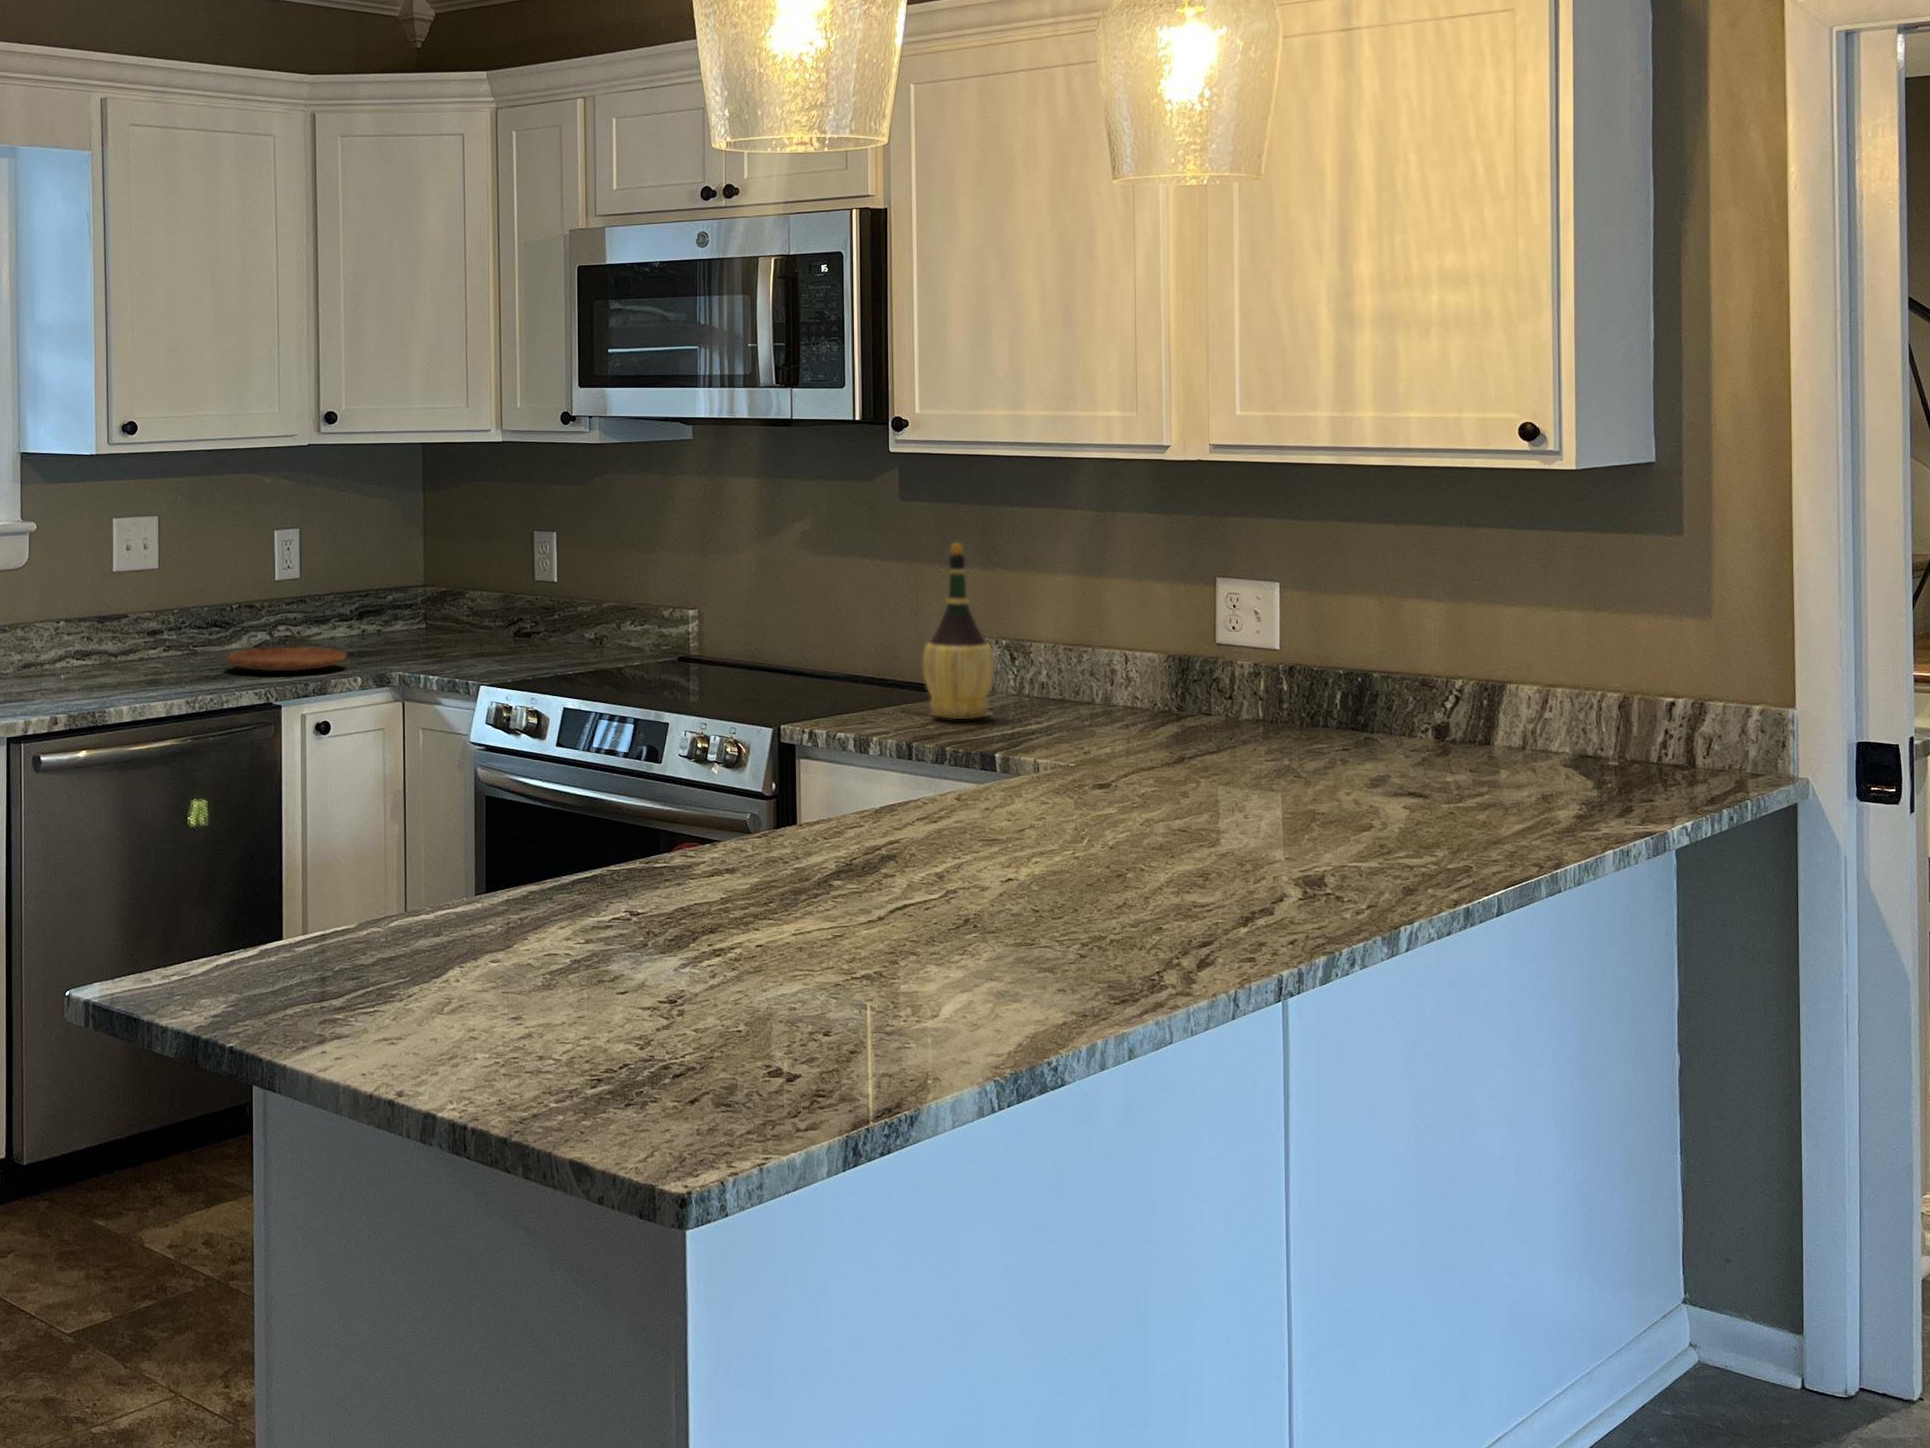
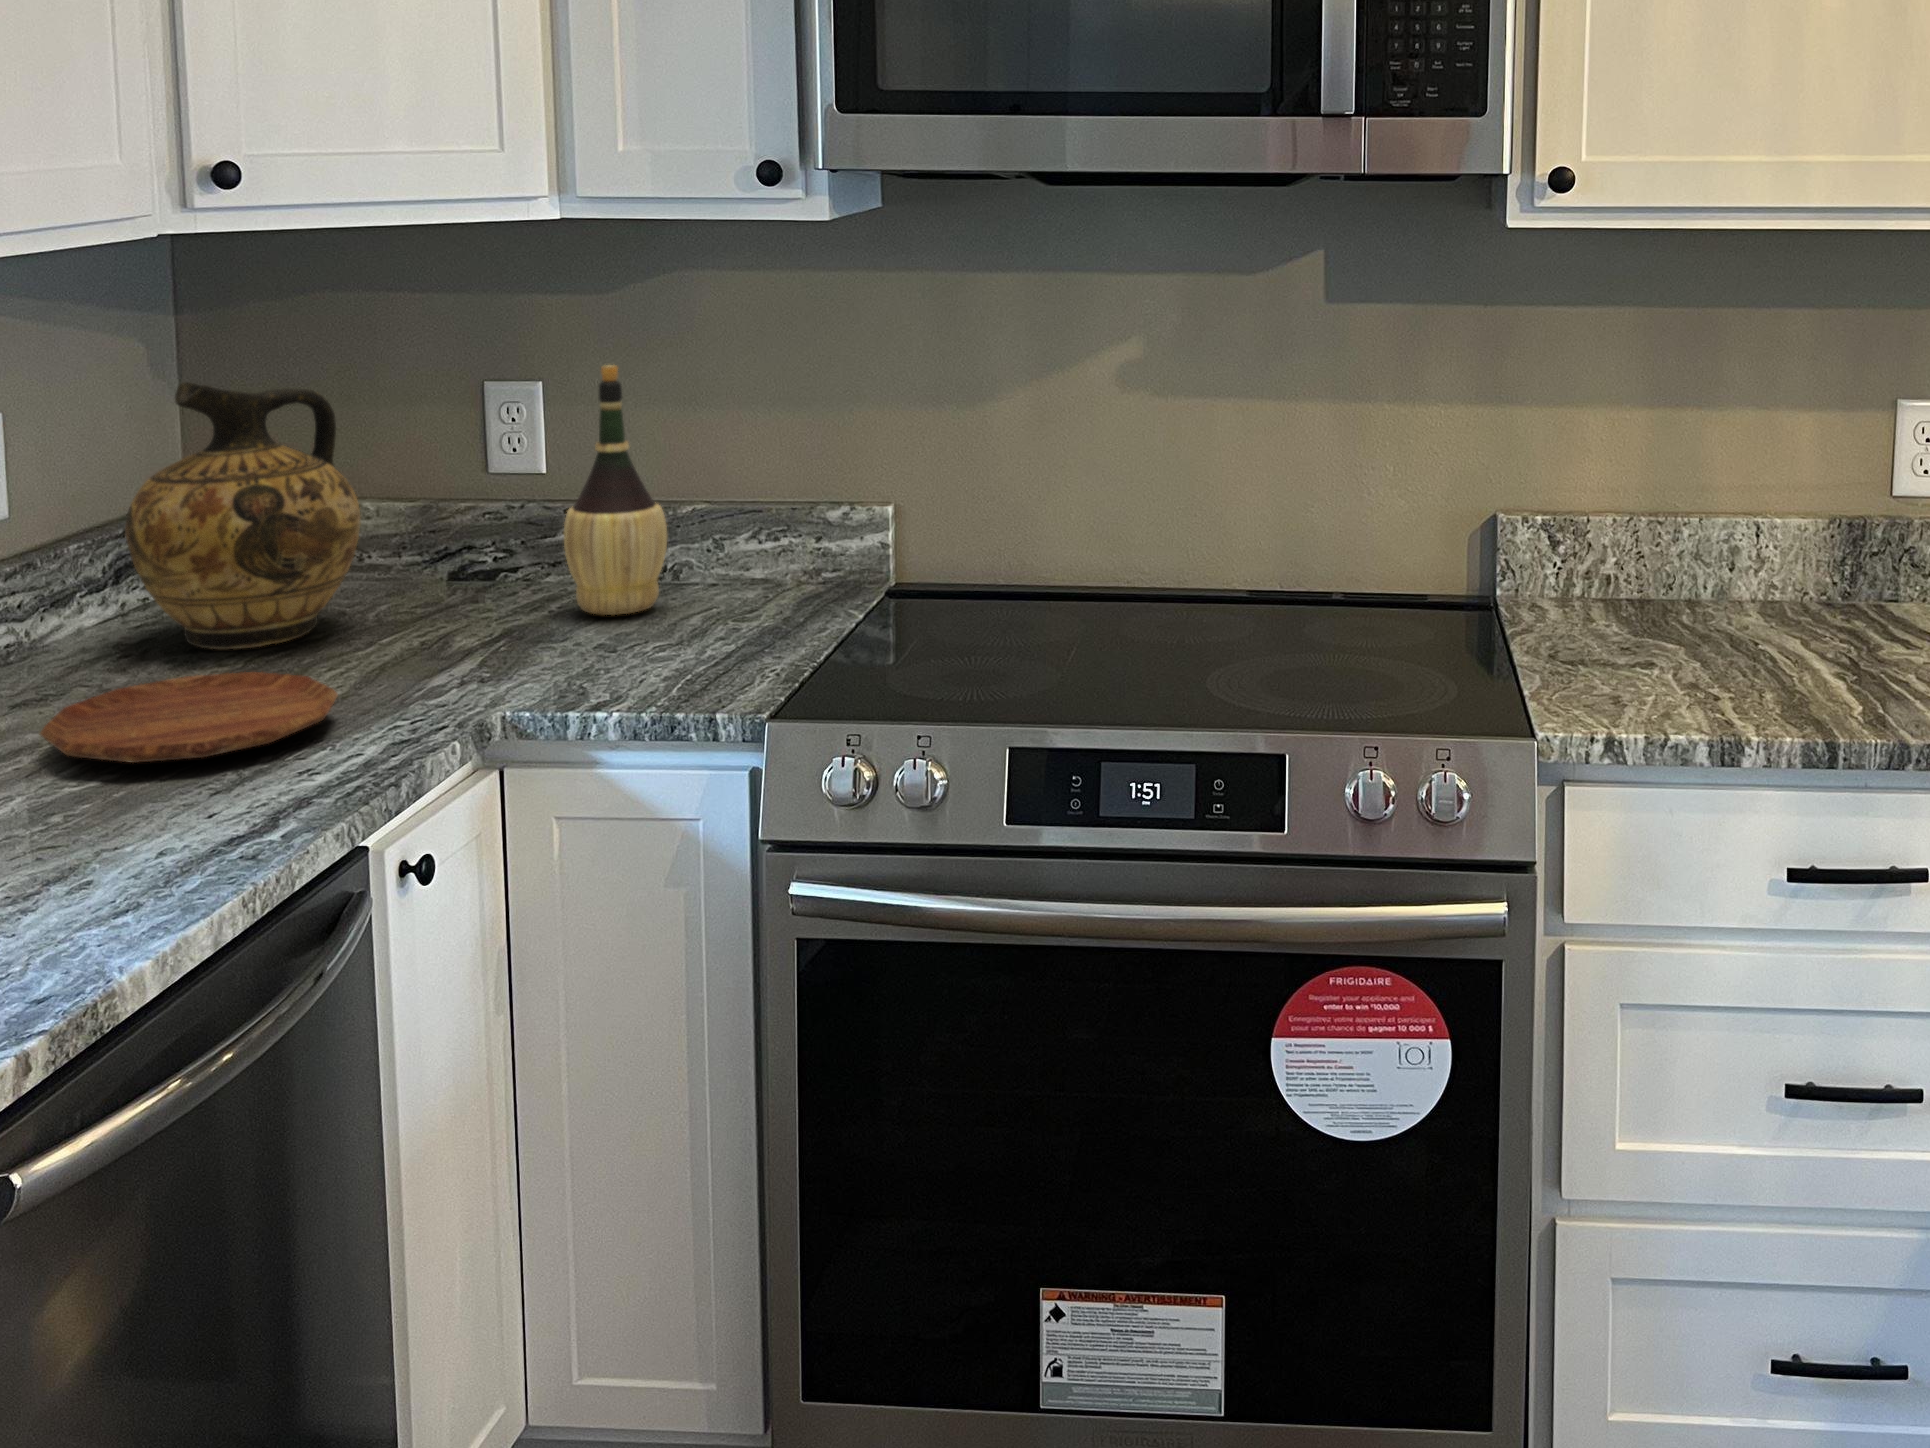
ceramic jug: none [329,514,438,651] -> present [125,382,361,649]
wine bottle: present [923,543,994,719] -> present [564,365,667,615]

